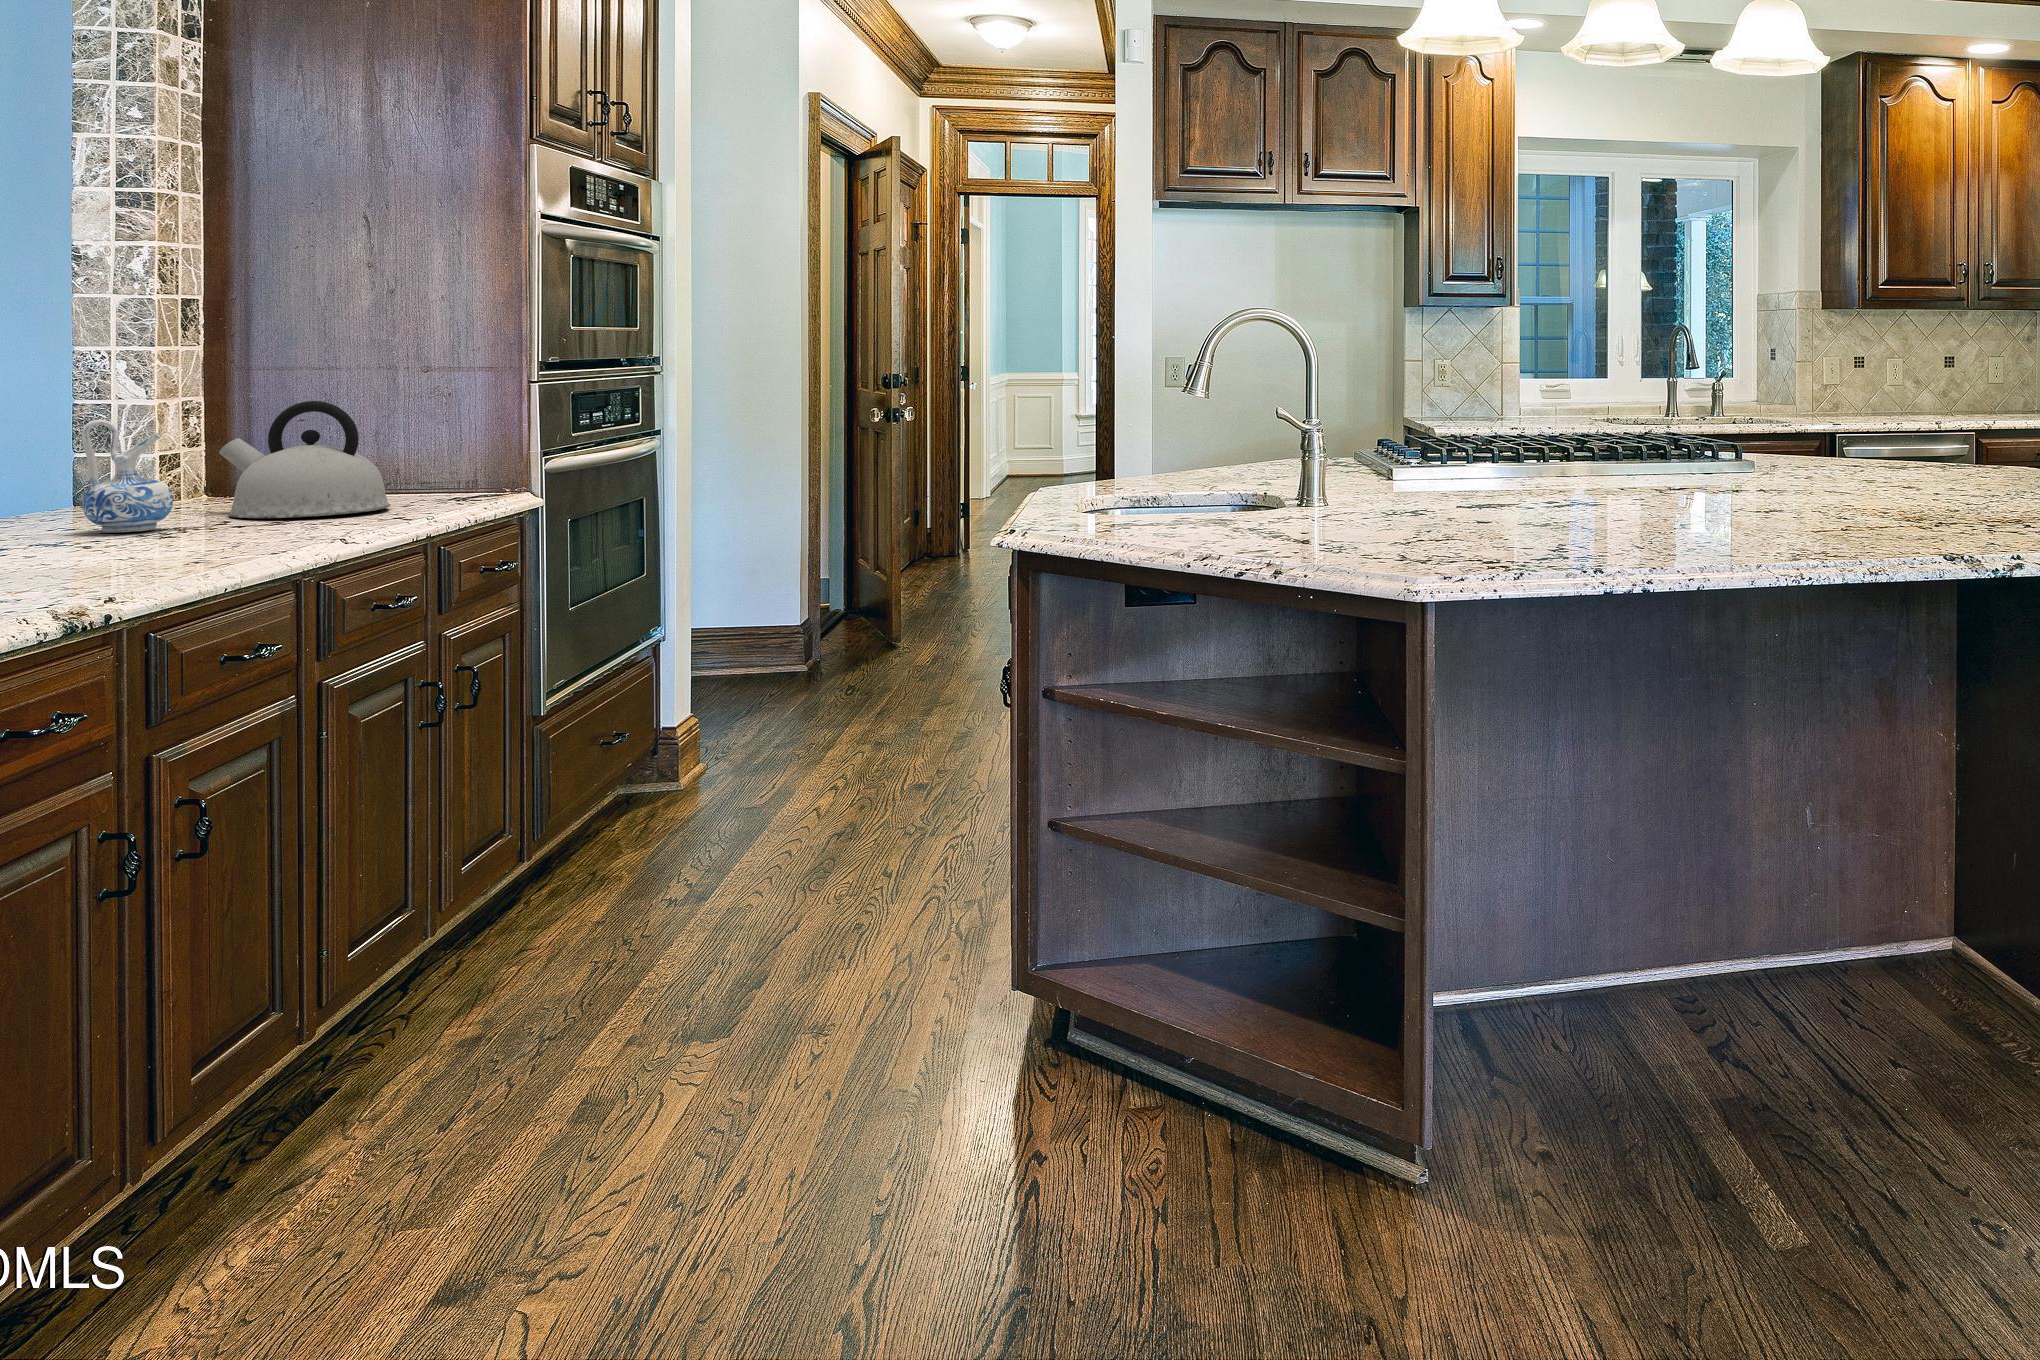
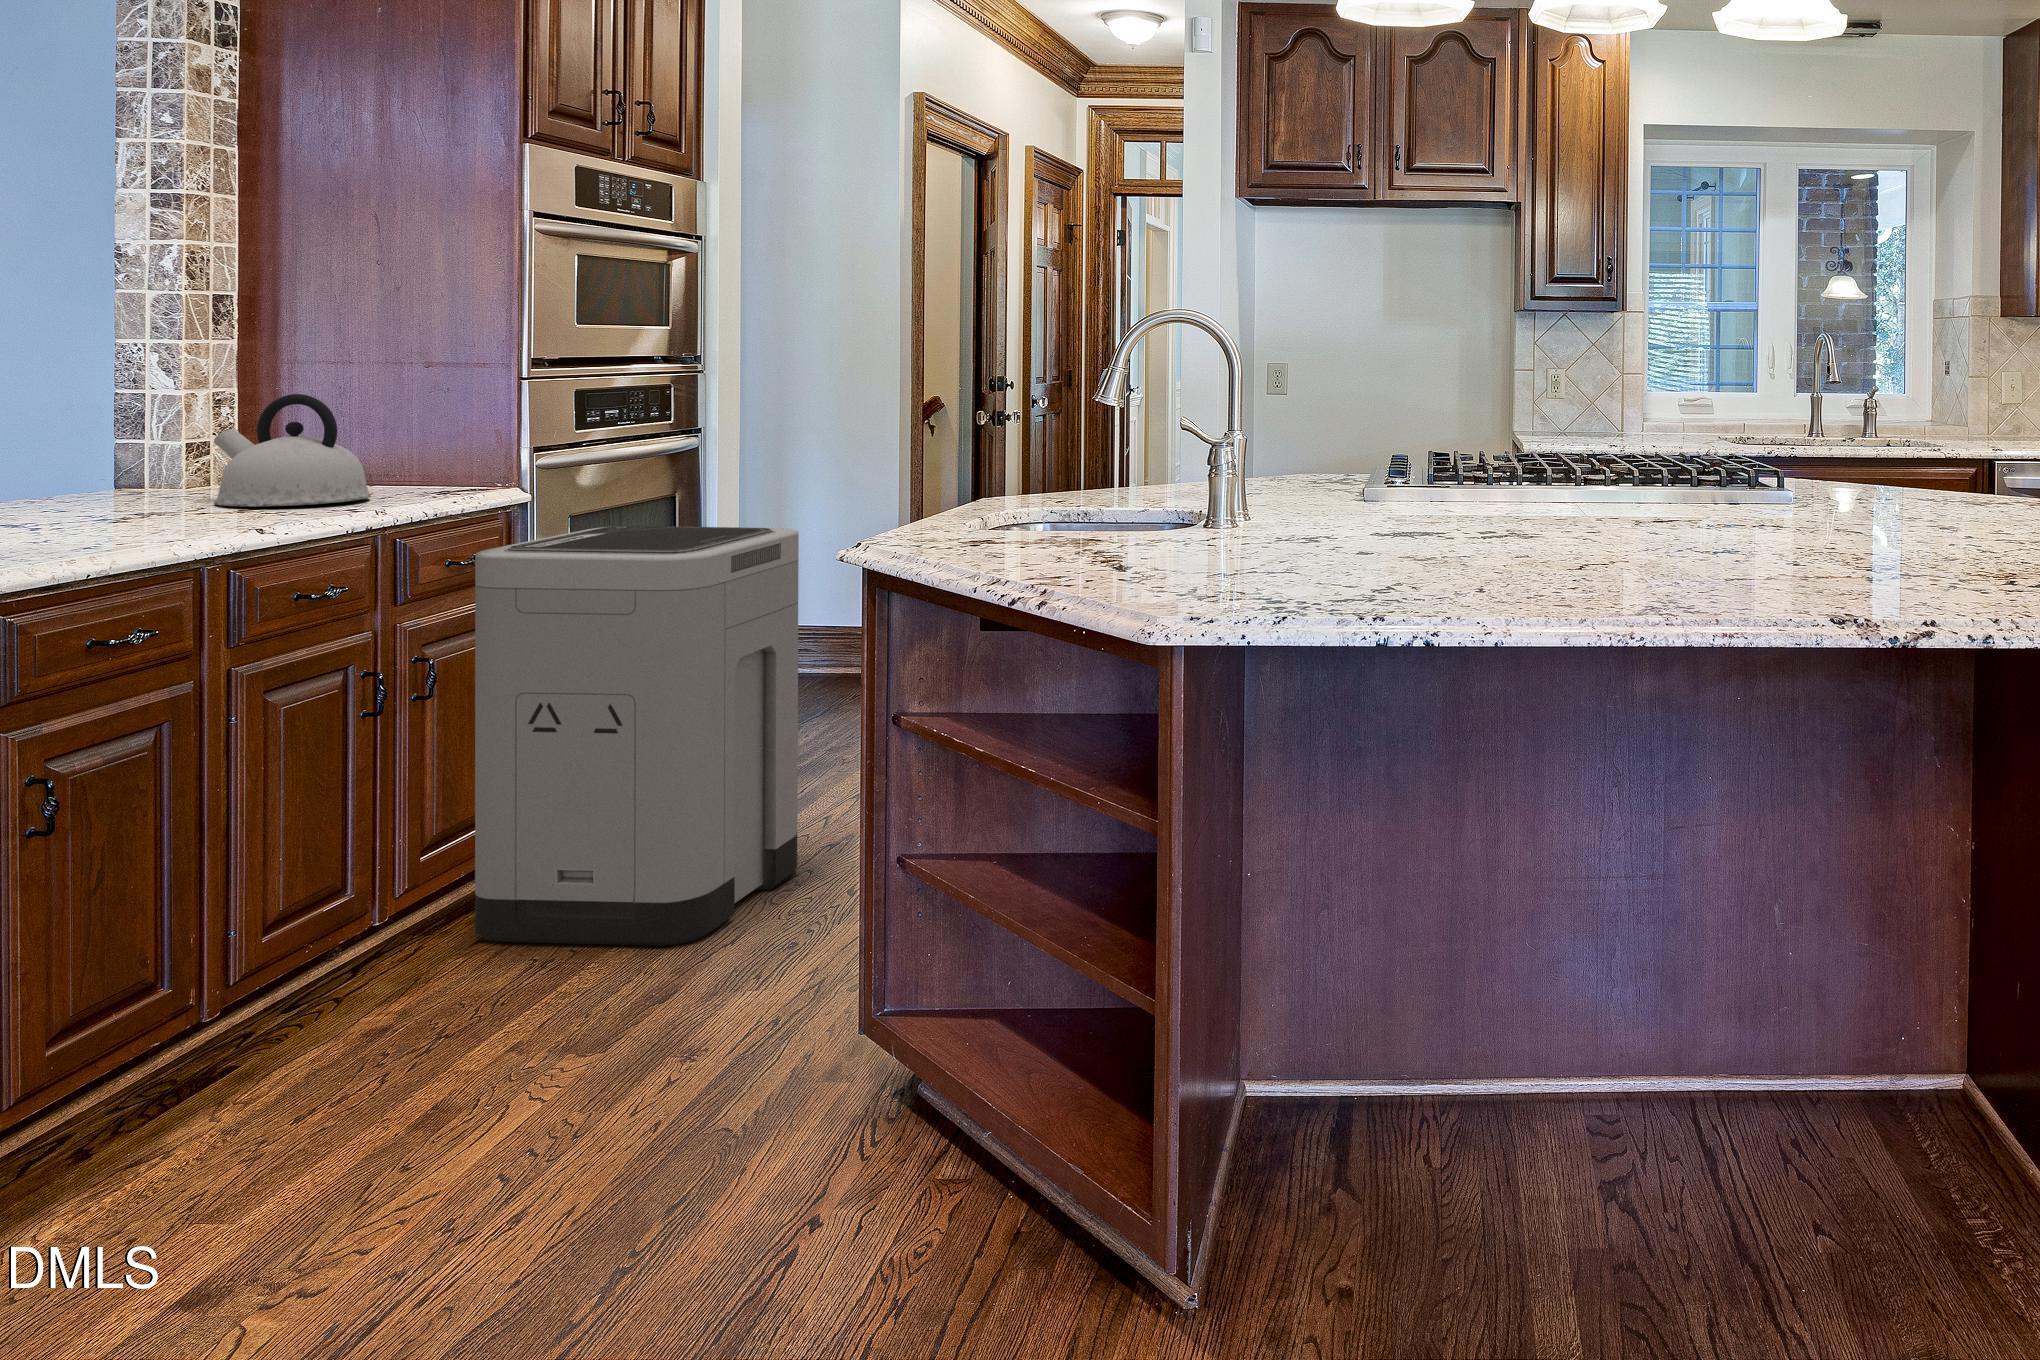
ceramic pitcher: present [82,420,173,532] -> none [56,409,143,516]
trash can: none [503,527,810,951] -> present [475,526,799,946]

